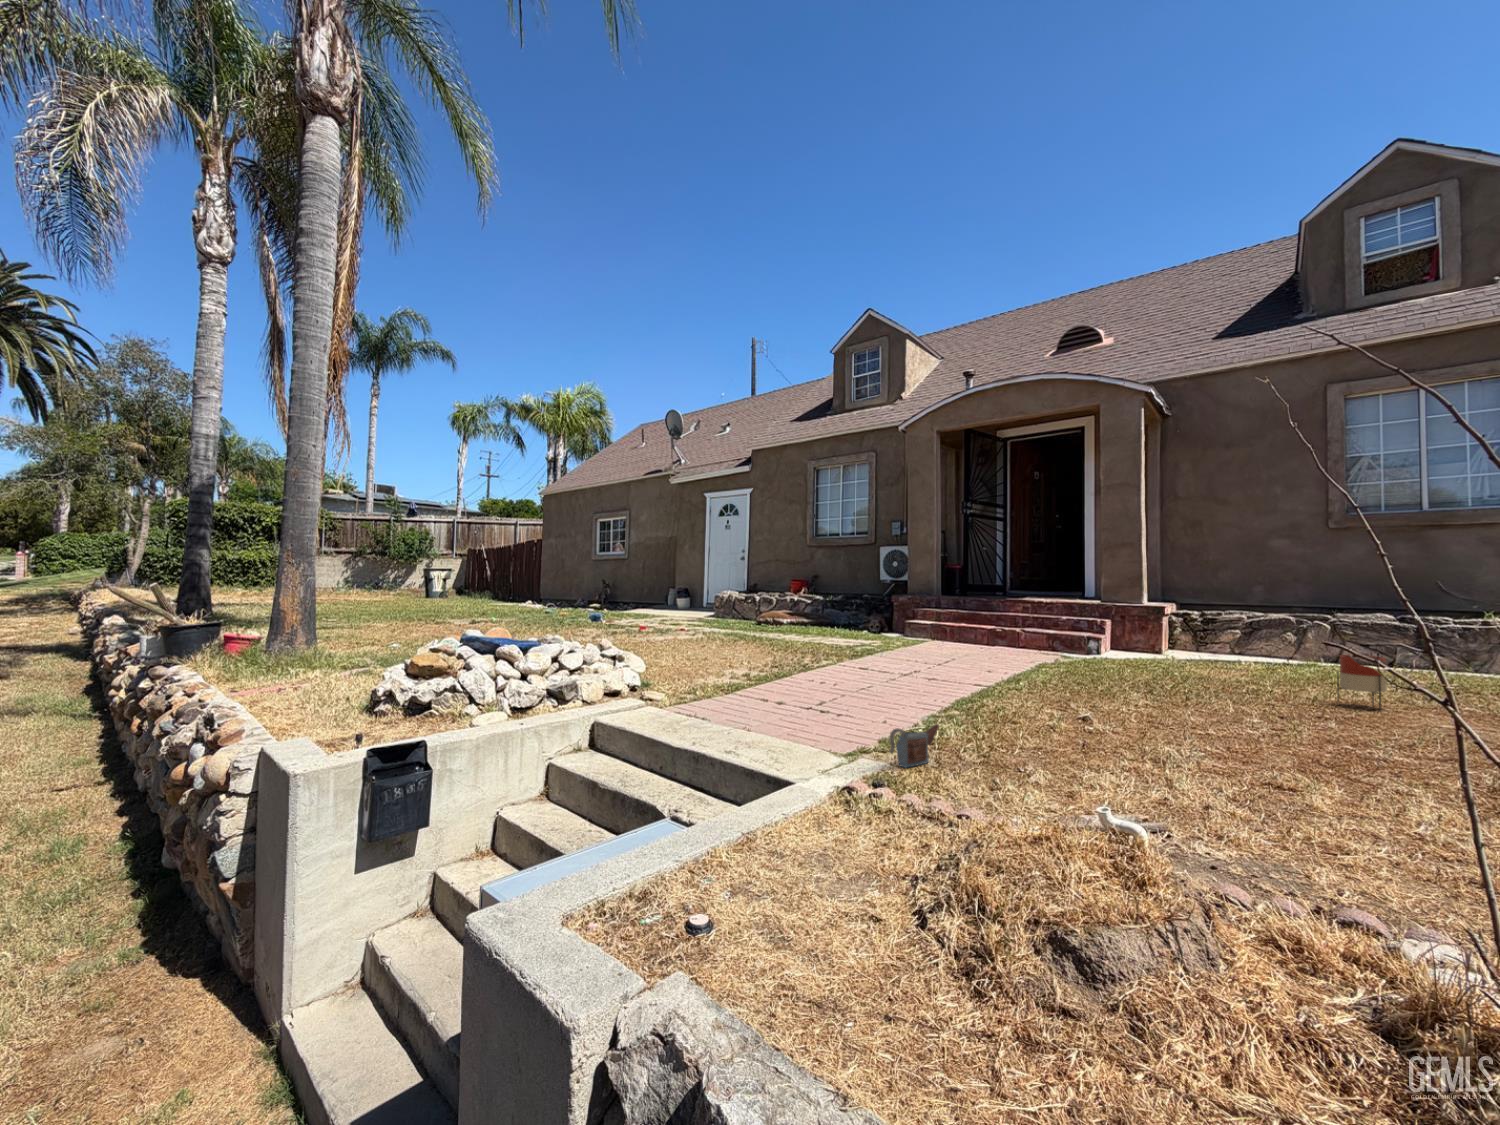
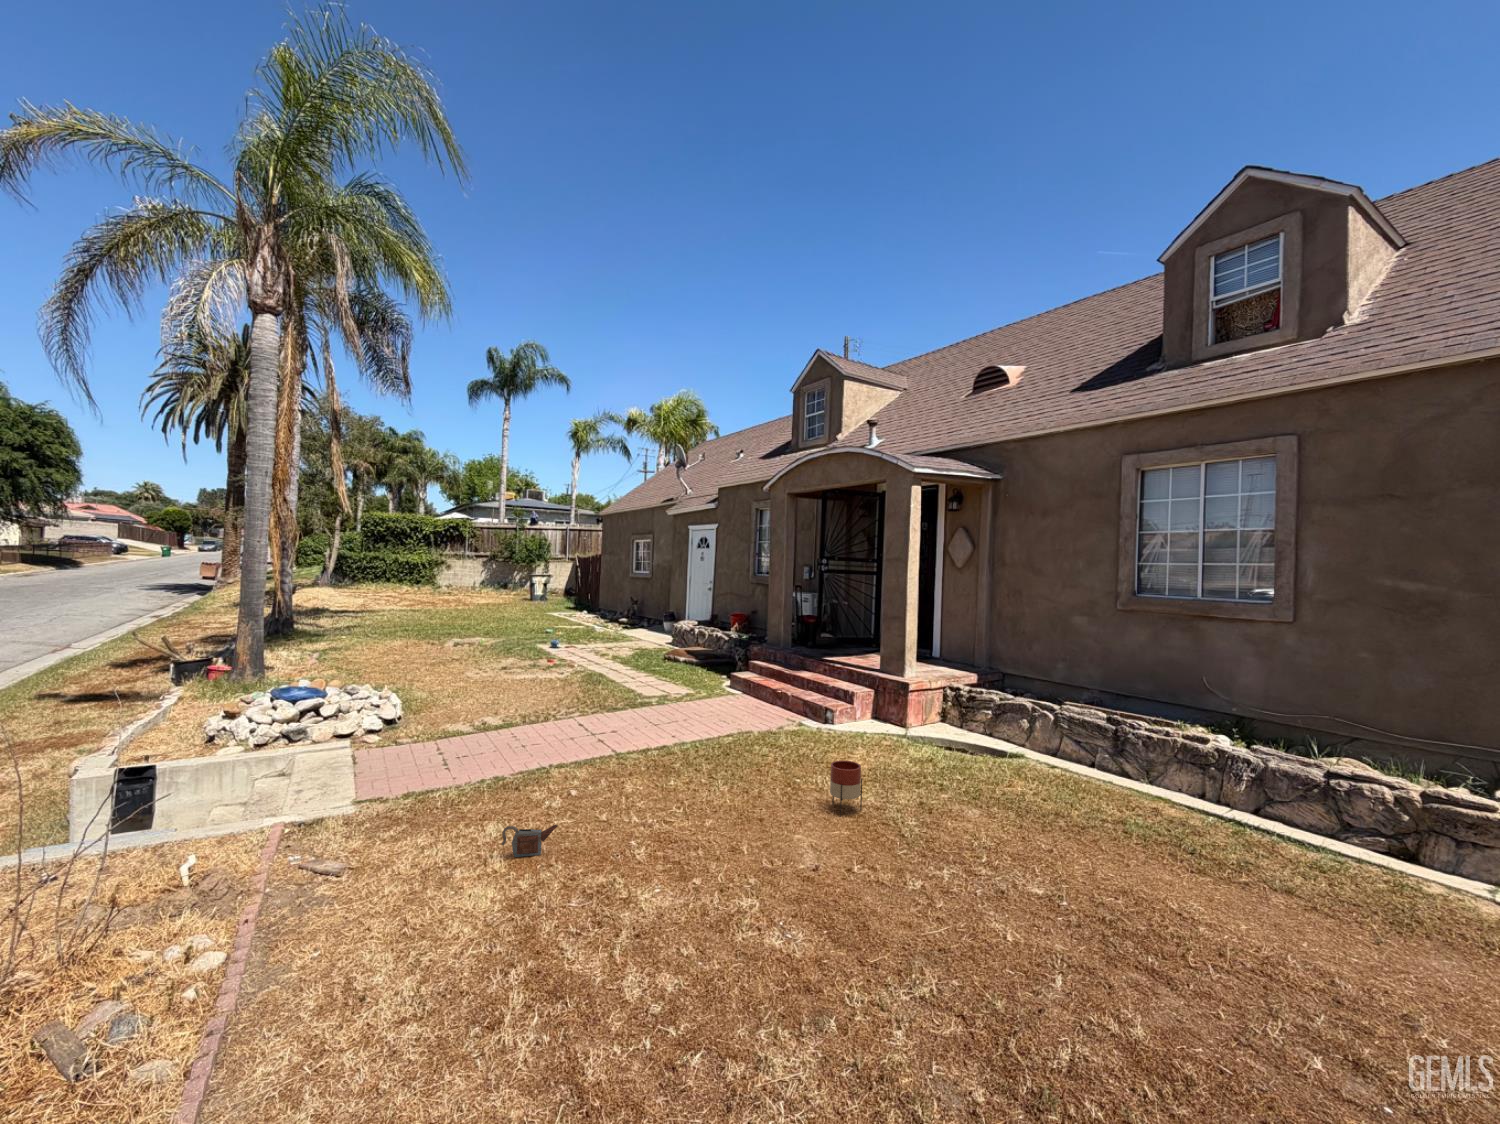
watering can: present [889,724,939,768] -> present [502,825,558,857]

